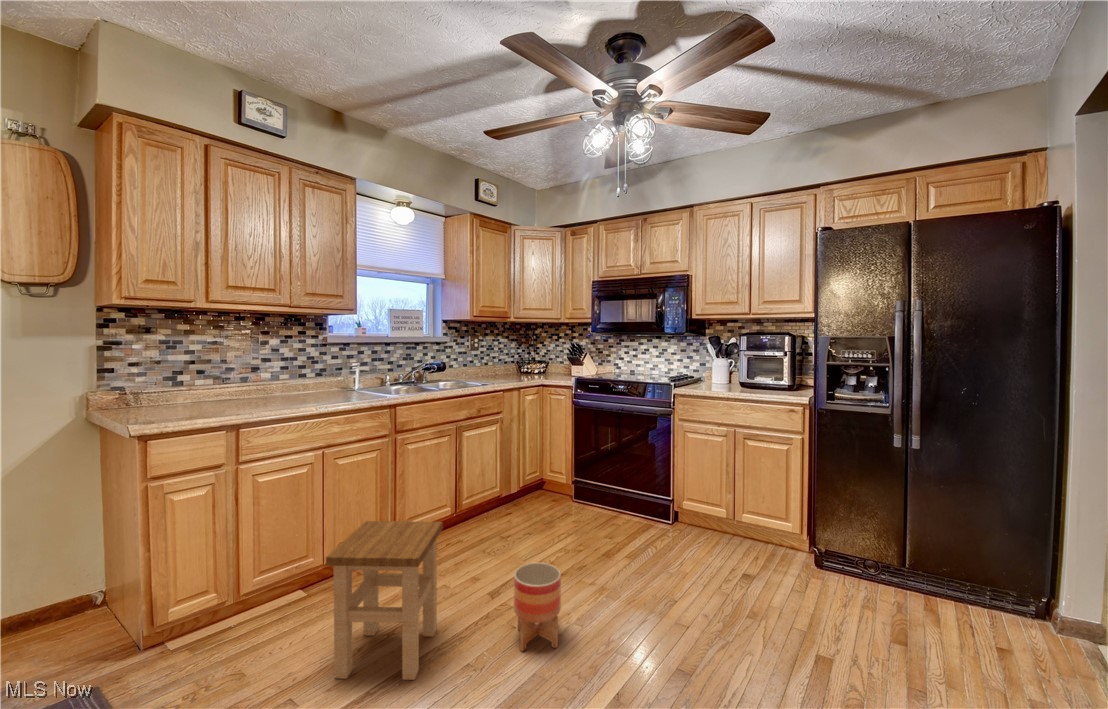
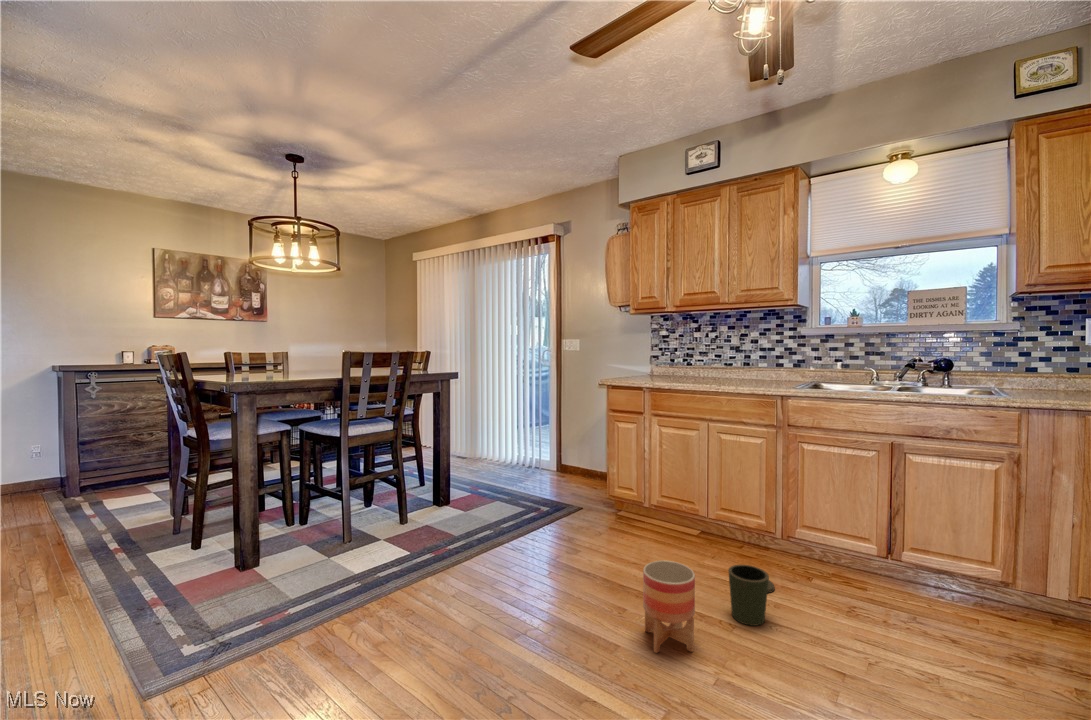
stool: present [326,521,443,680] -> none [601,472,673,587]
trash can: none [435,546,516,598] -> present [728,565,775,626]

